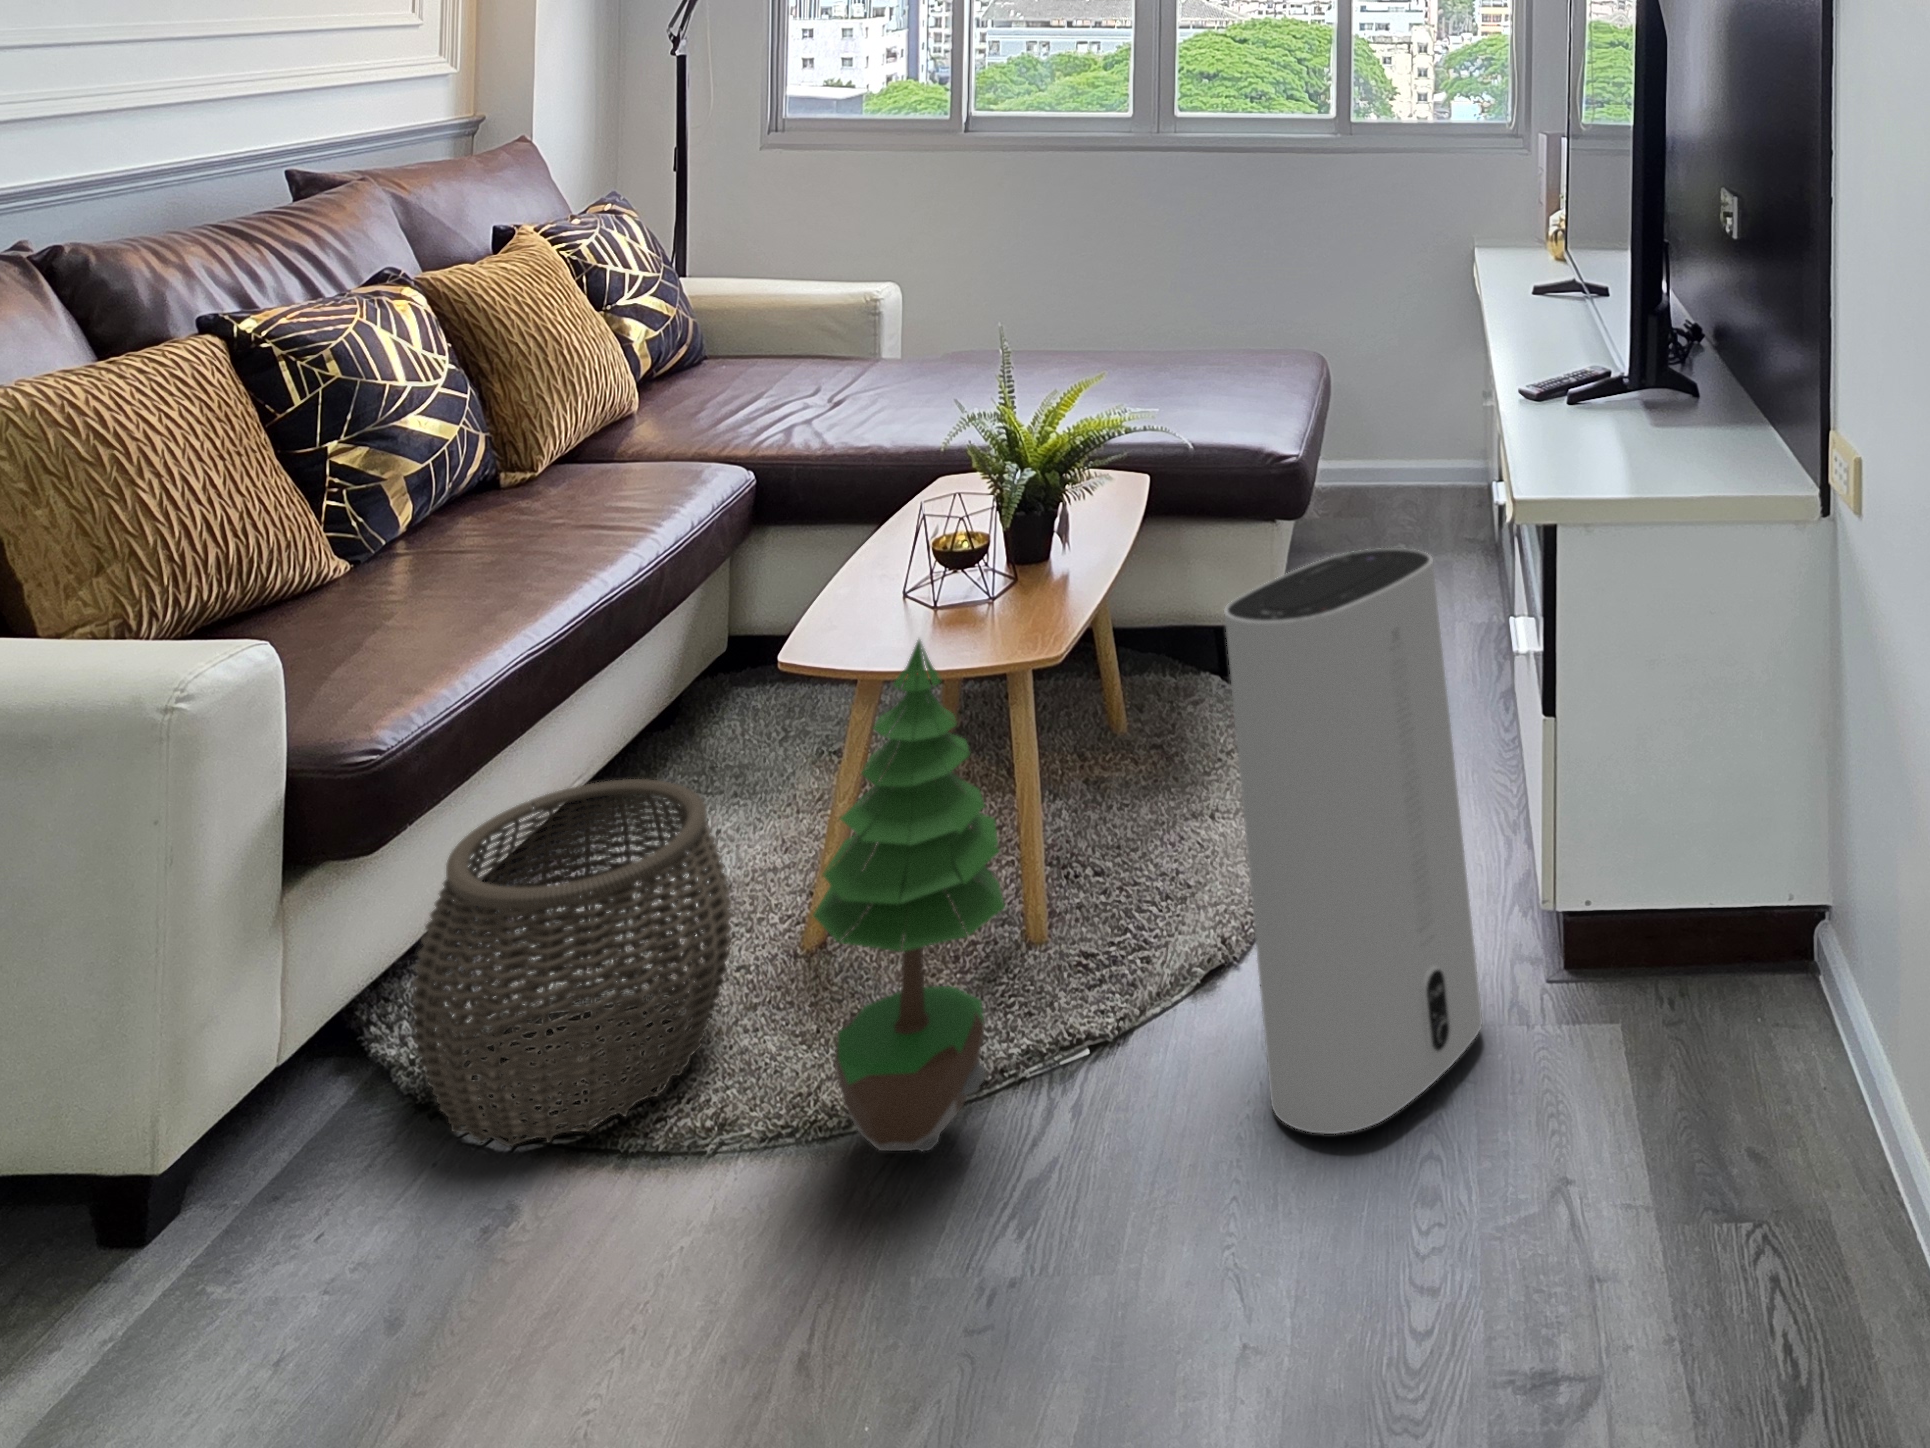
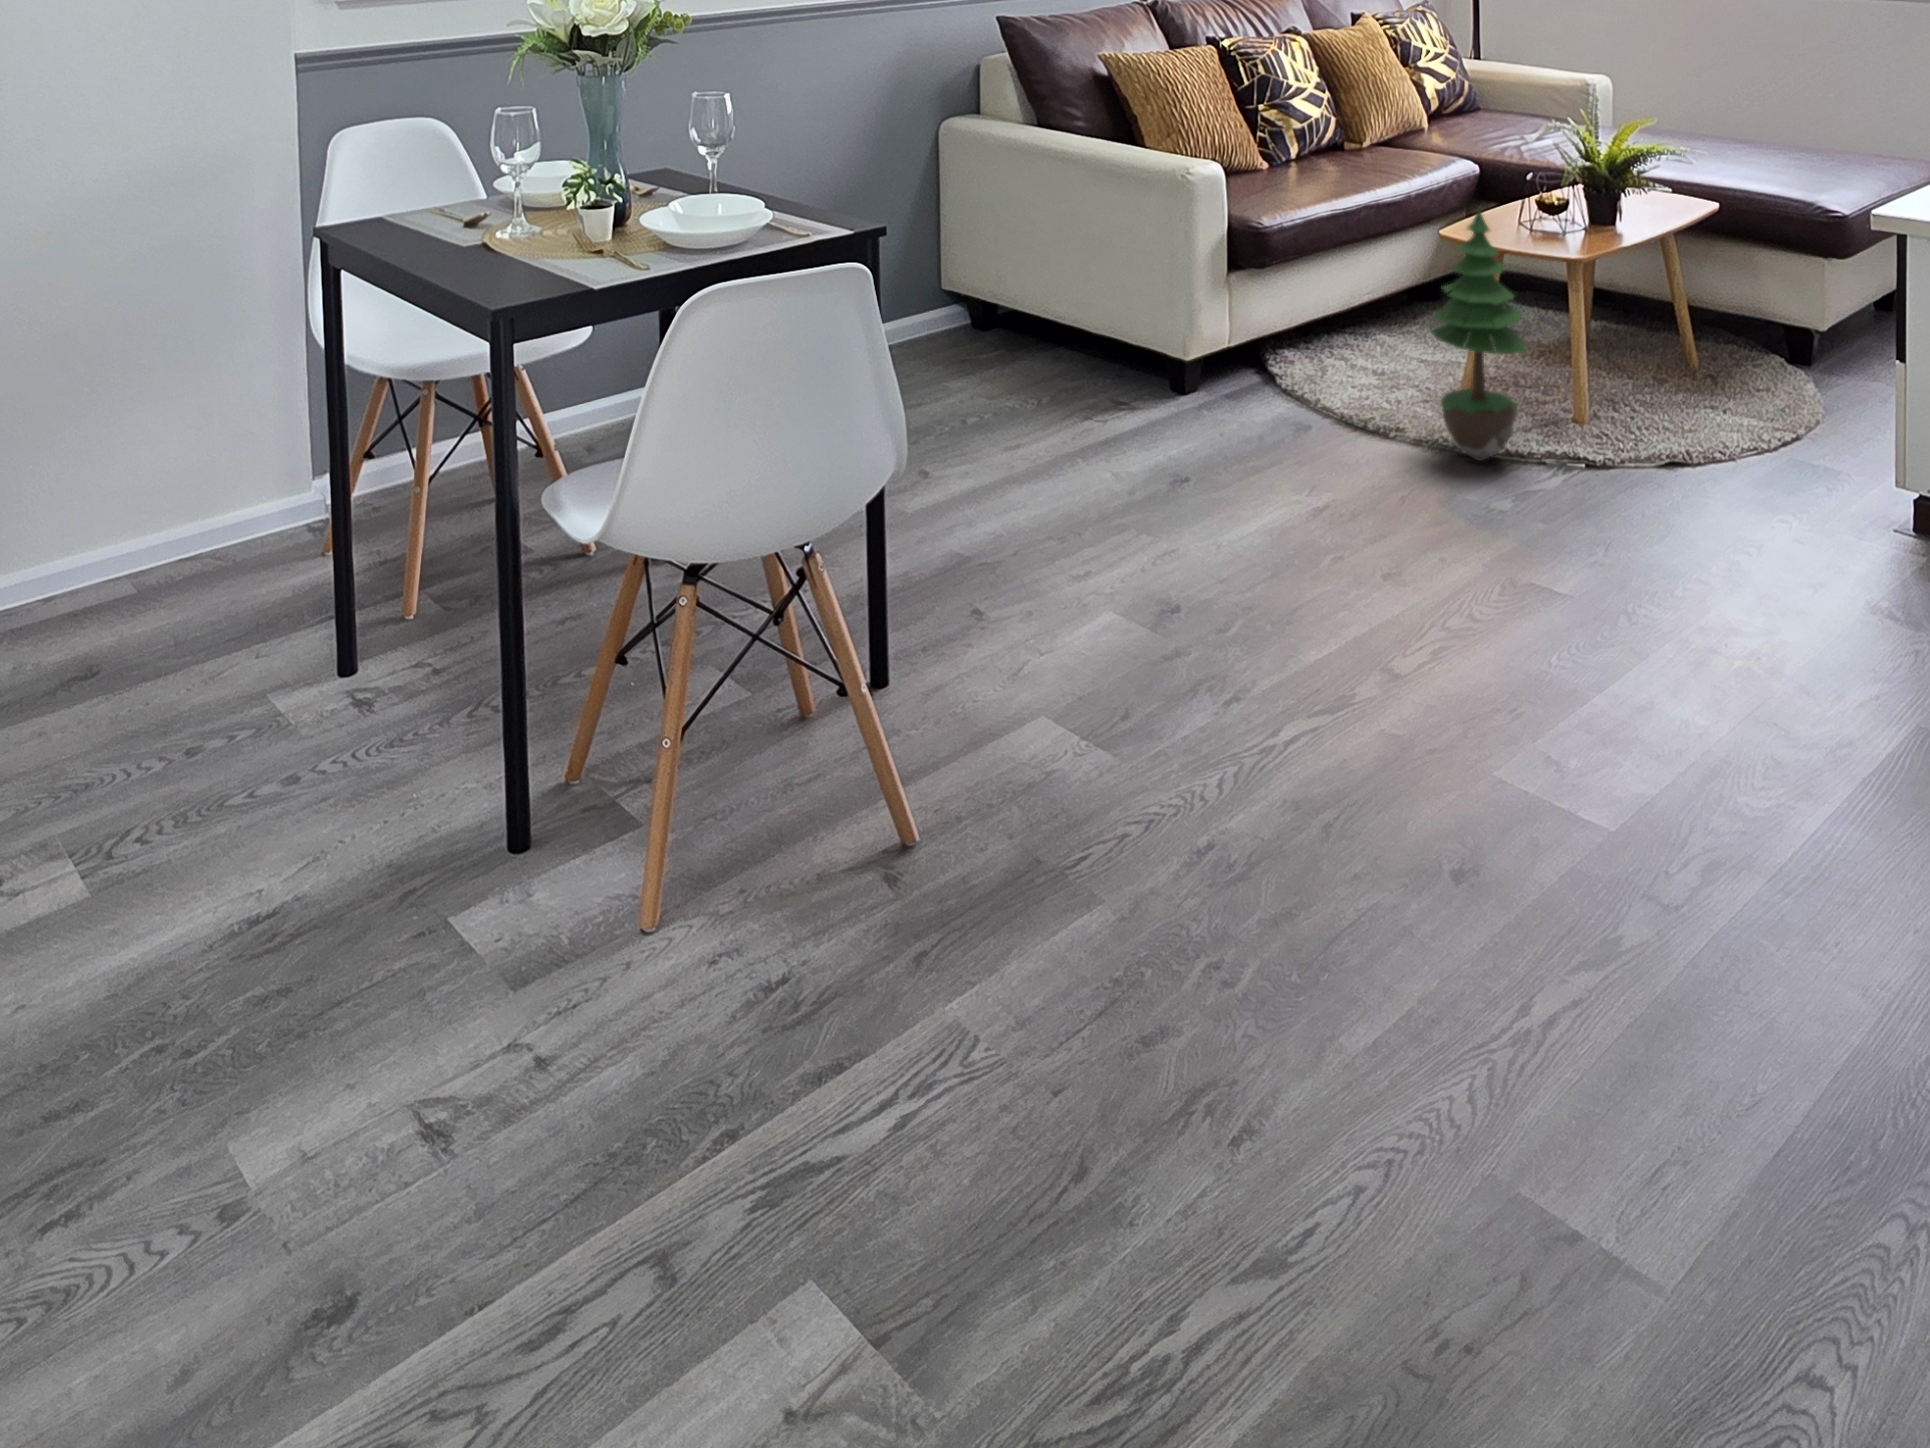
air purifier: present [1224,548,1482,1134] -> none [1647,224,1824,521]
woven basket: present [411,779,733,1146] -> none [1278,272,1417,416]

